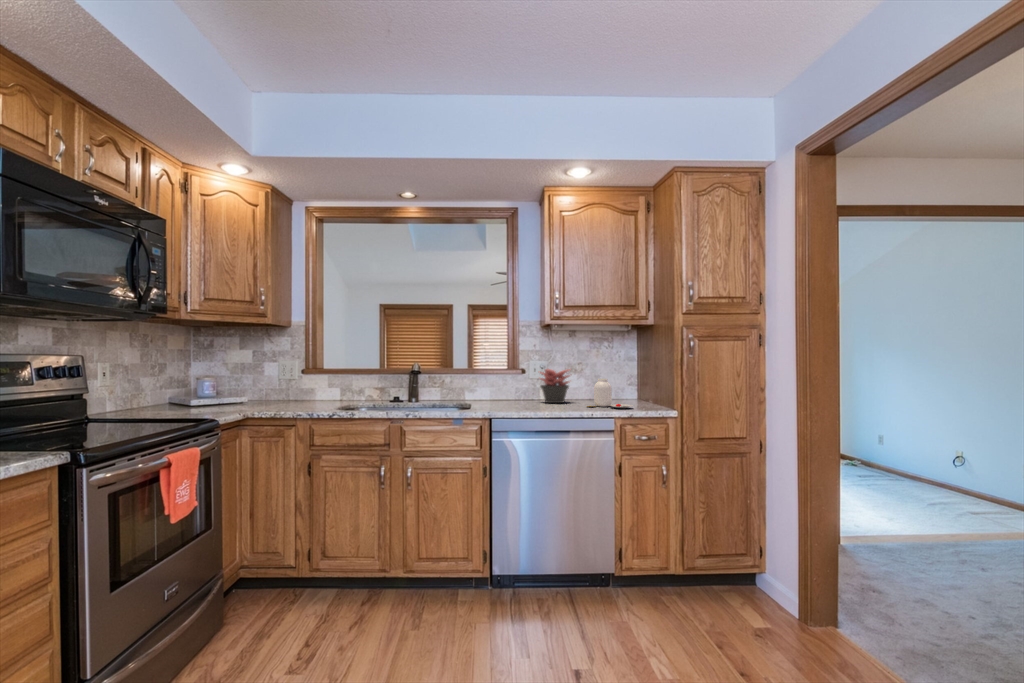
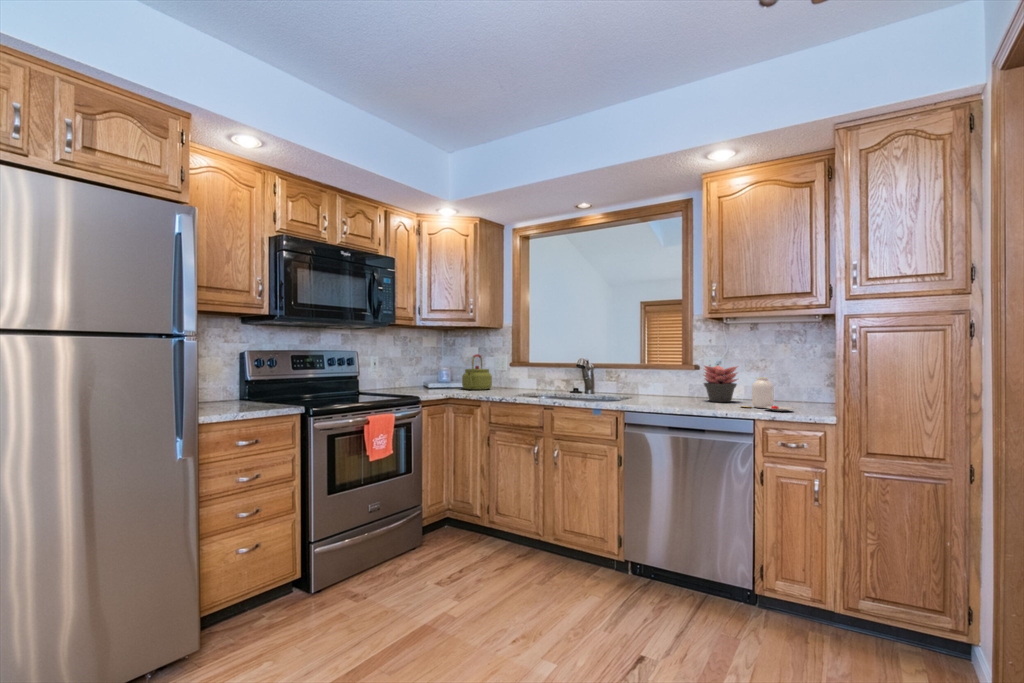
kettle: none [246,360,288,406] -> present [462,354,492,390]

